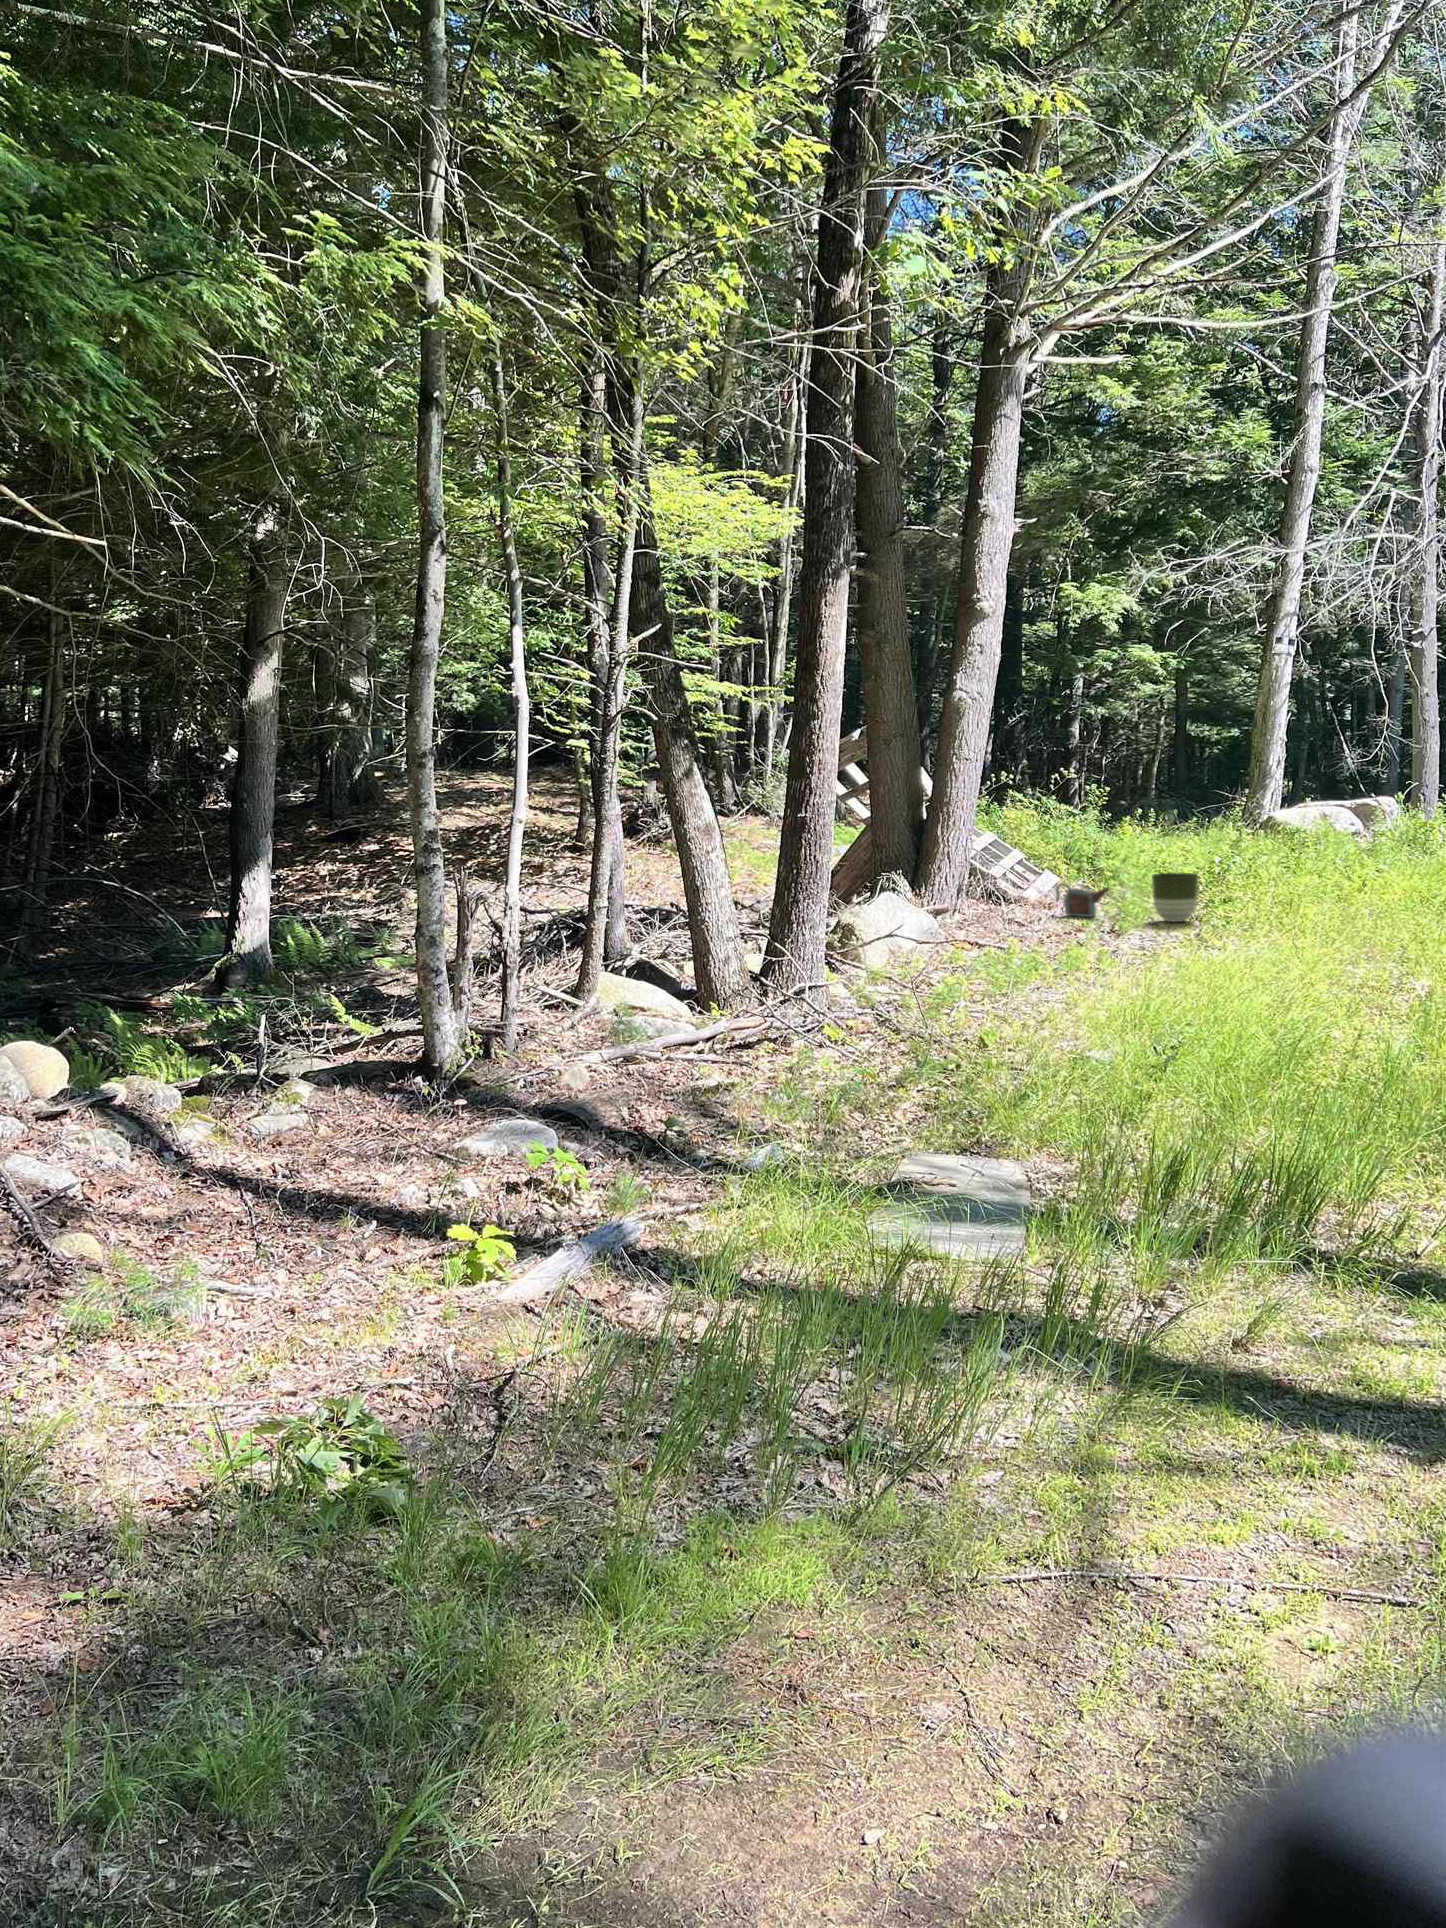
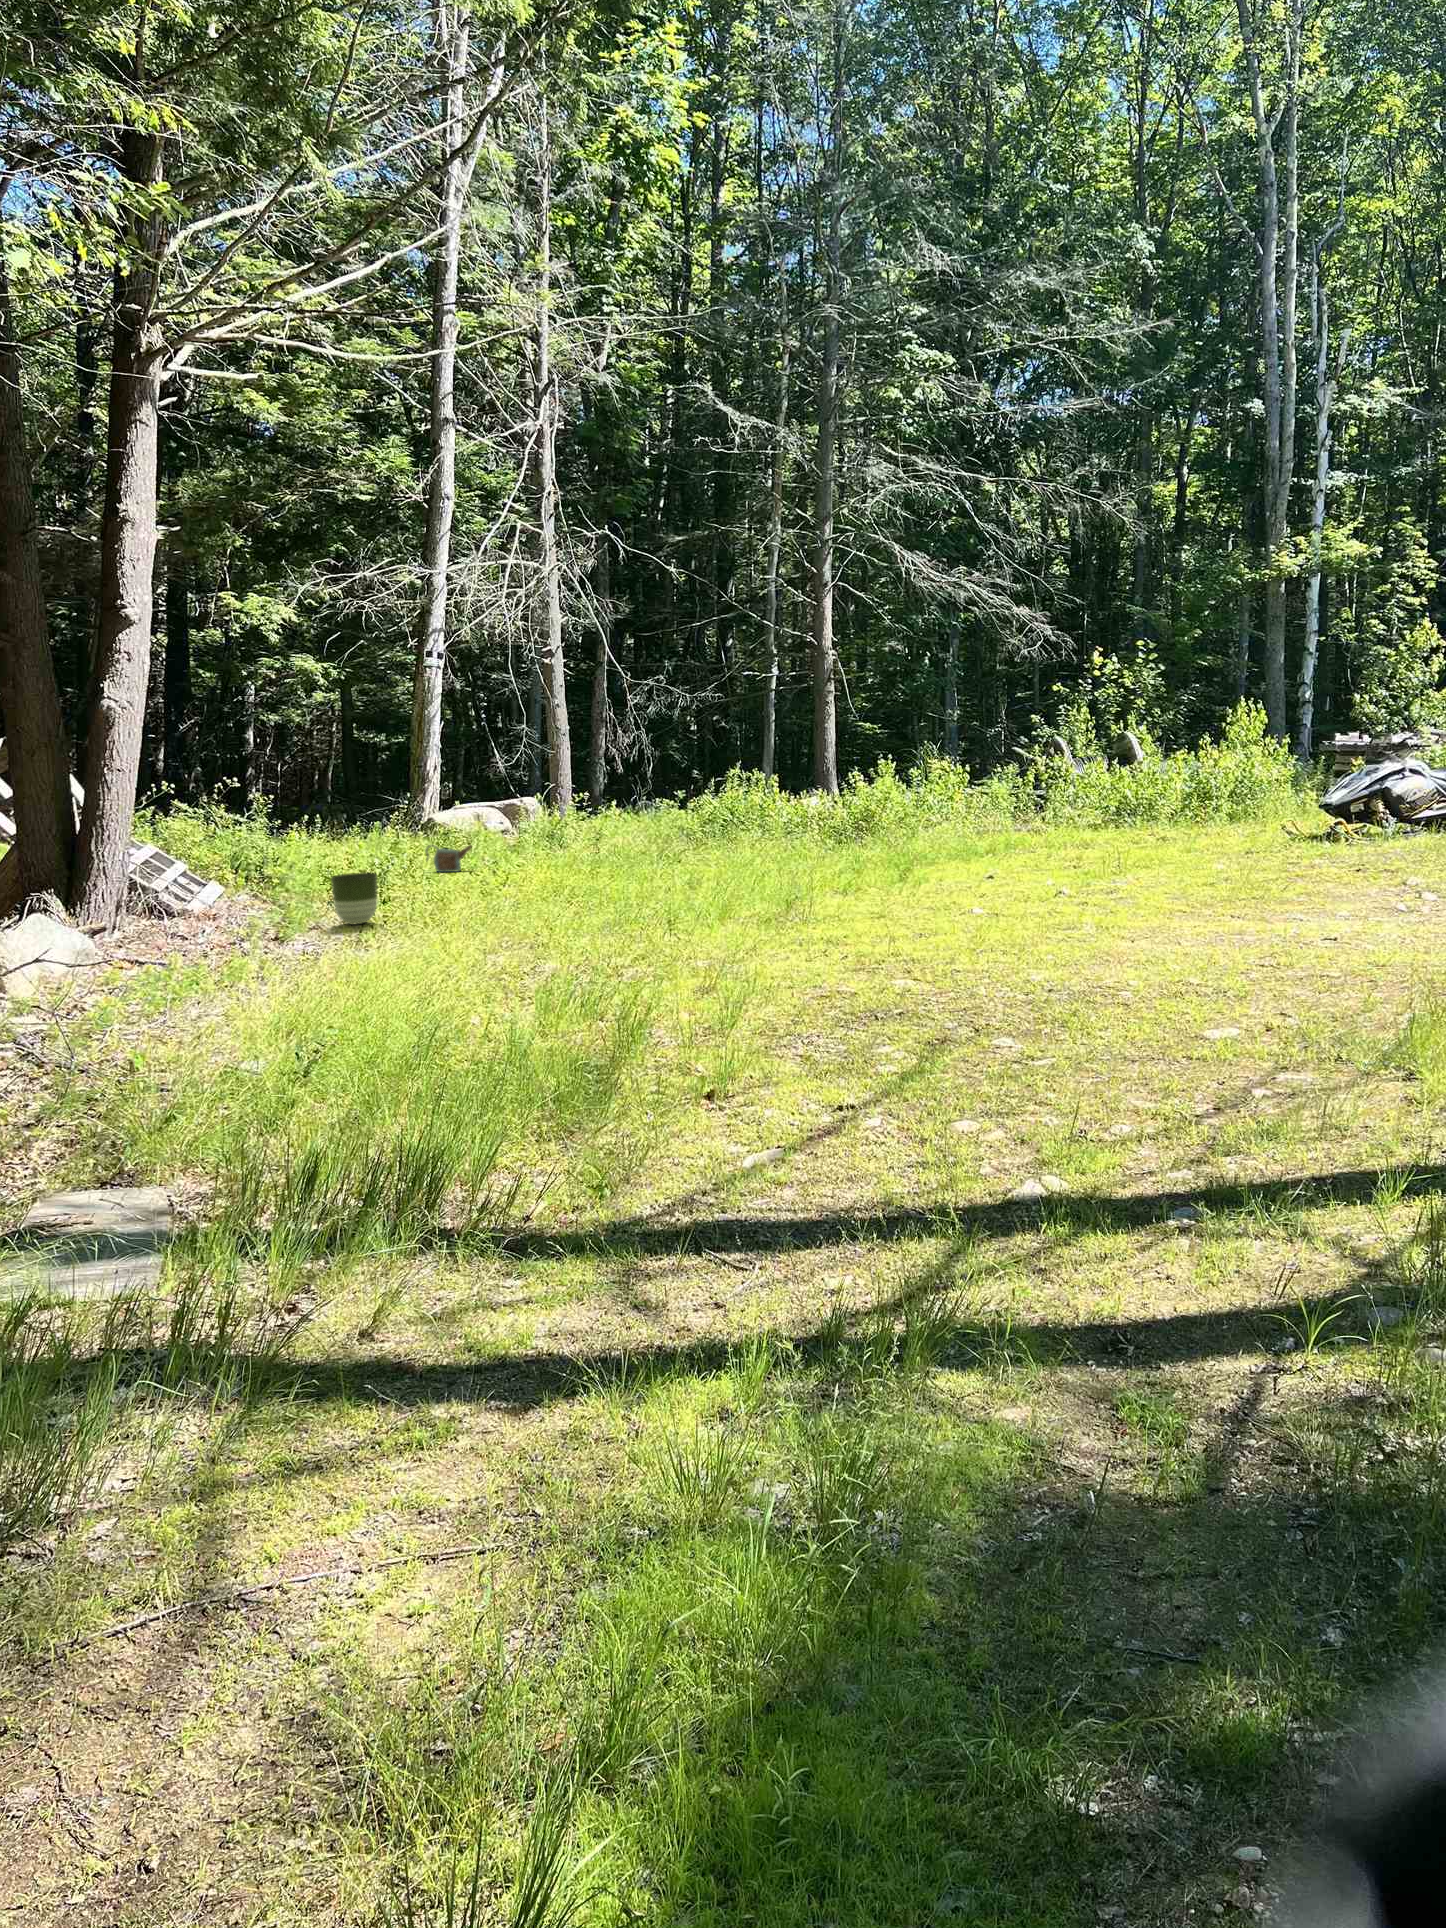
watering can: present [1055,883,1110,917] -> present [425,845,472,872]

